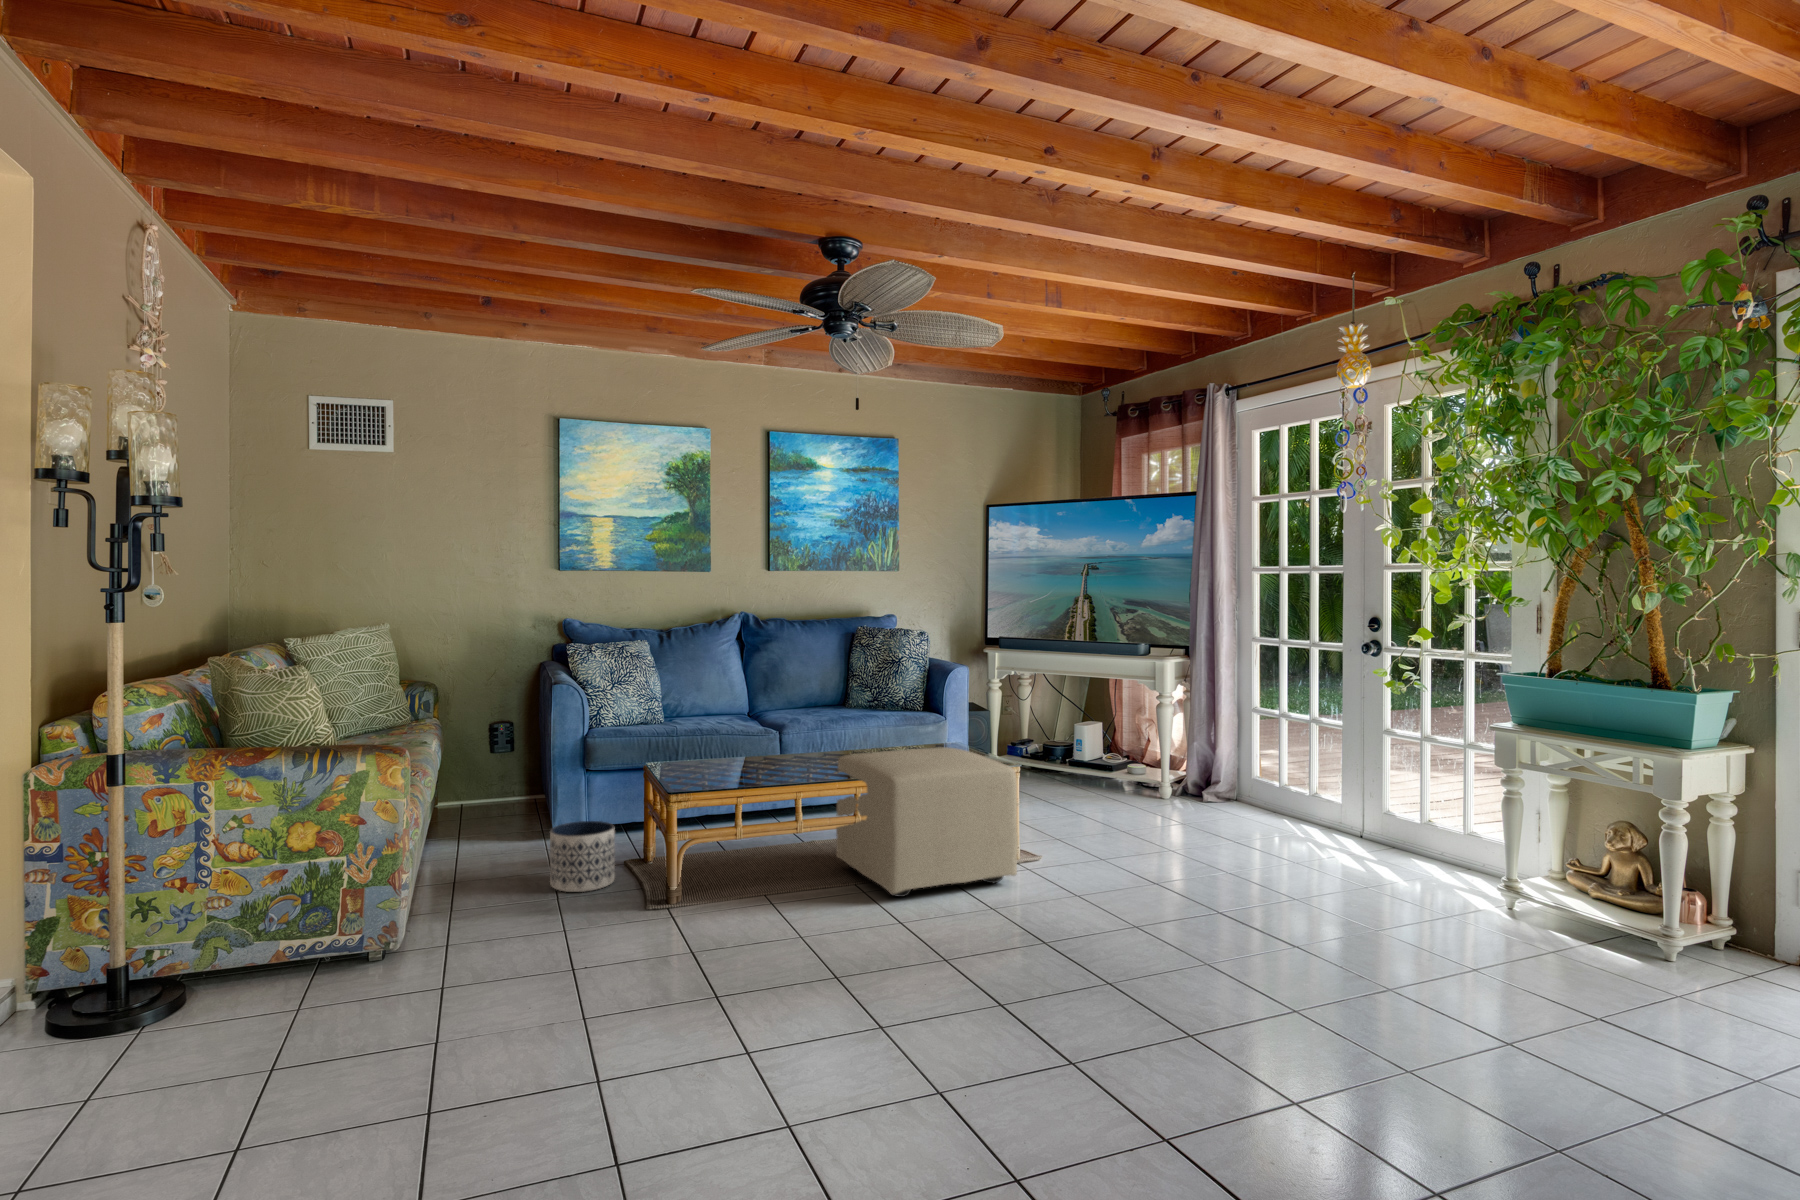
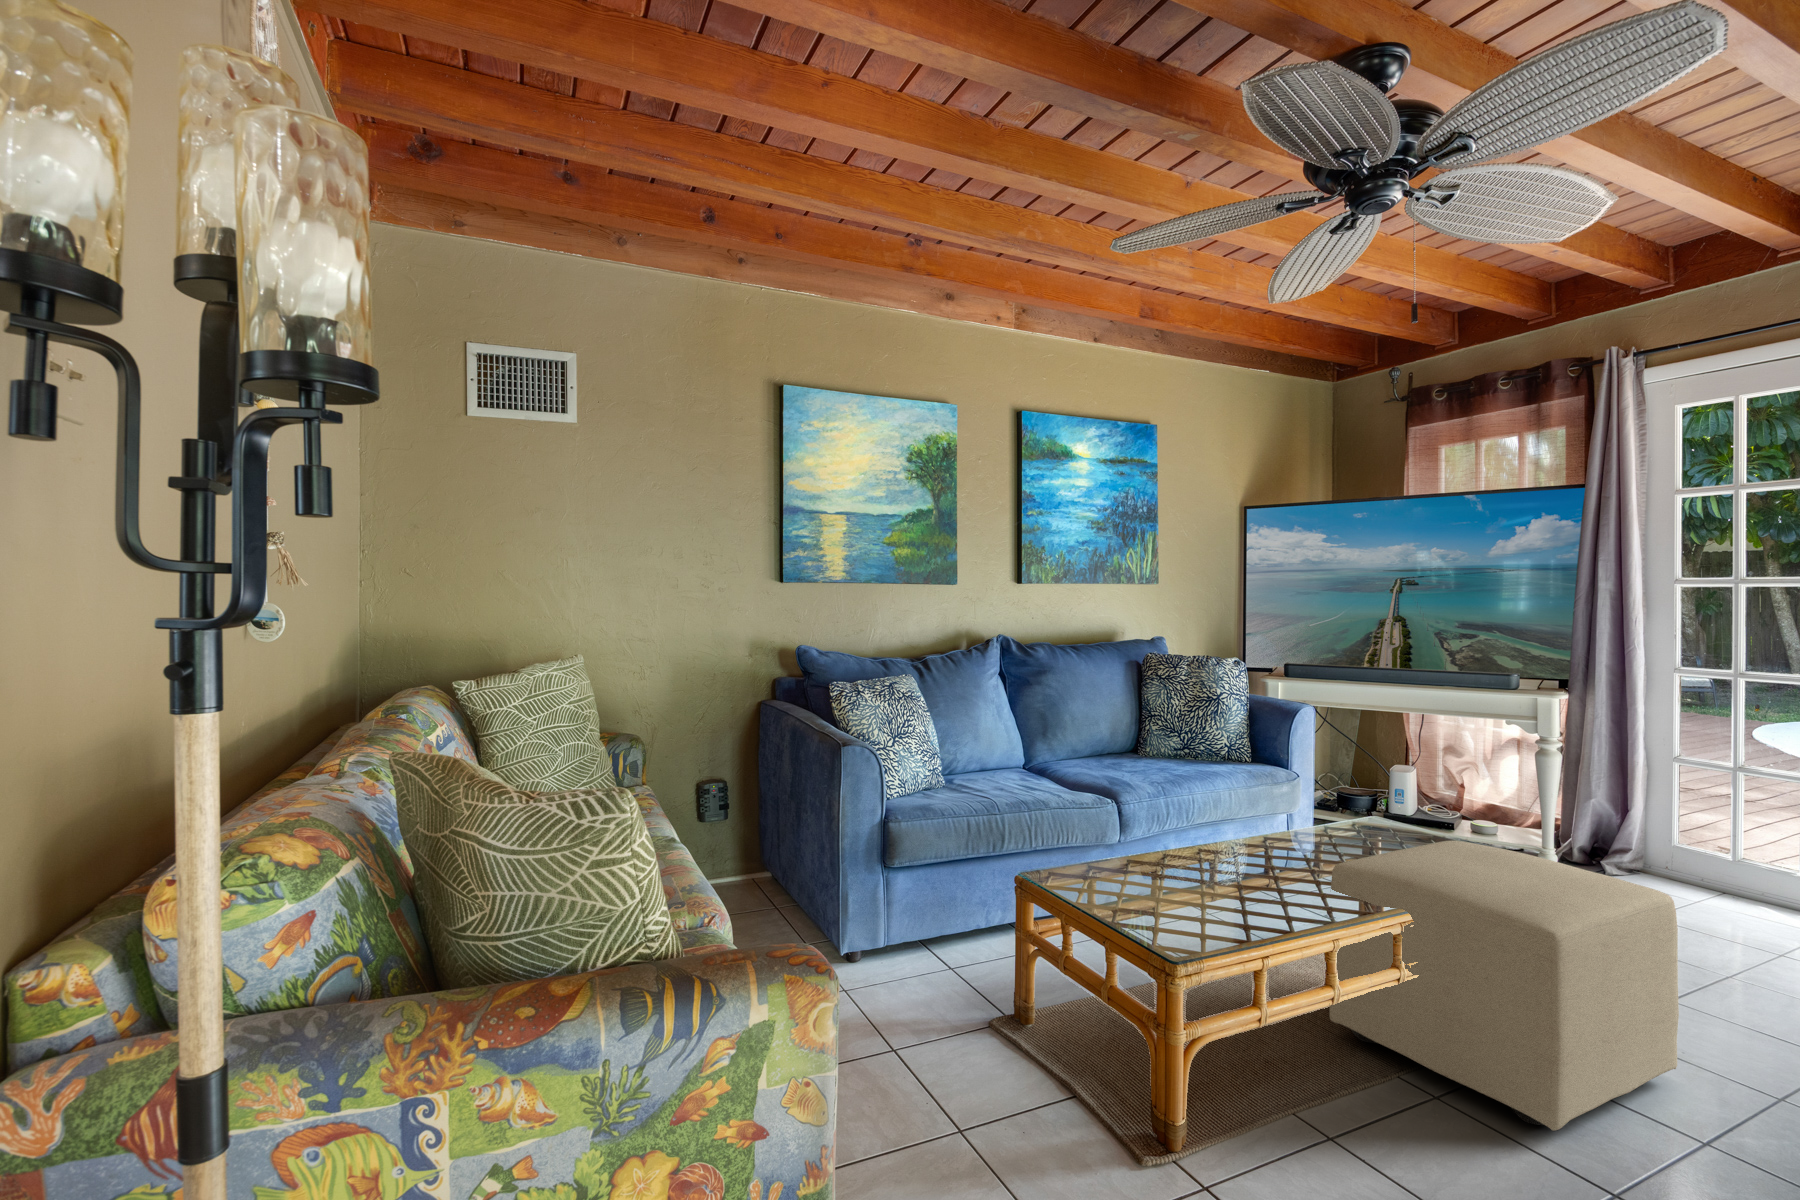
planter: present [550,821,615,892] -> none [925,979,1026,1119]

